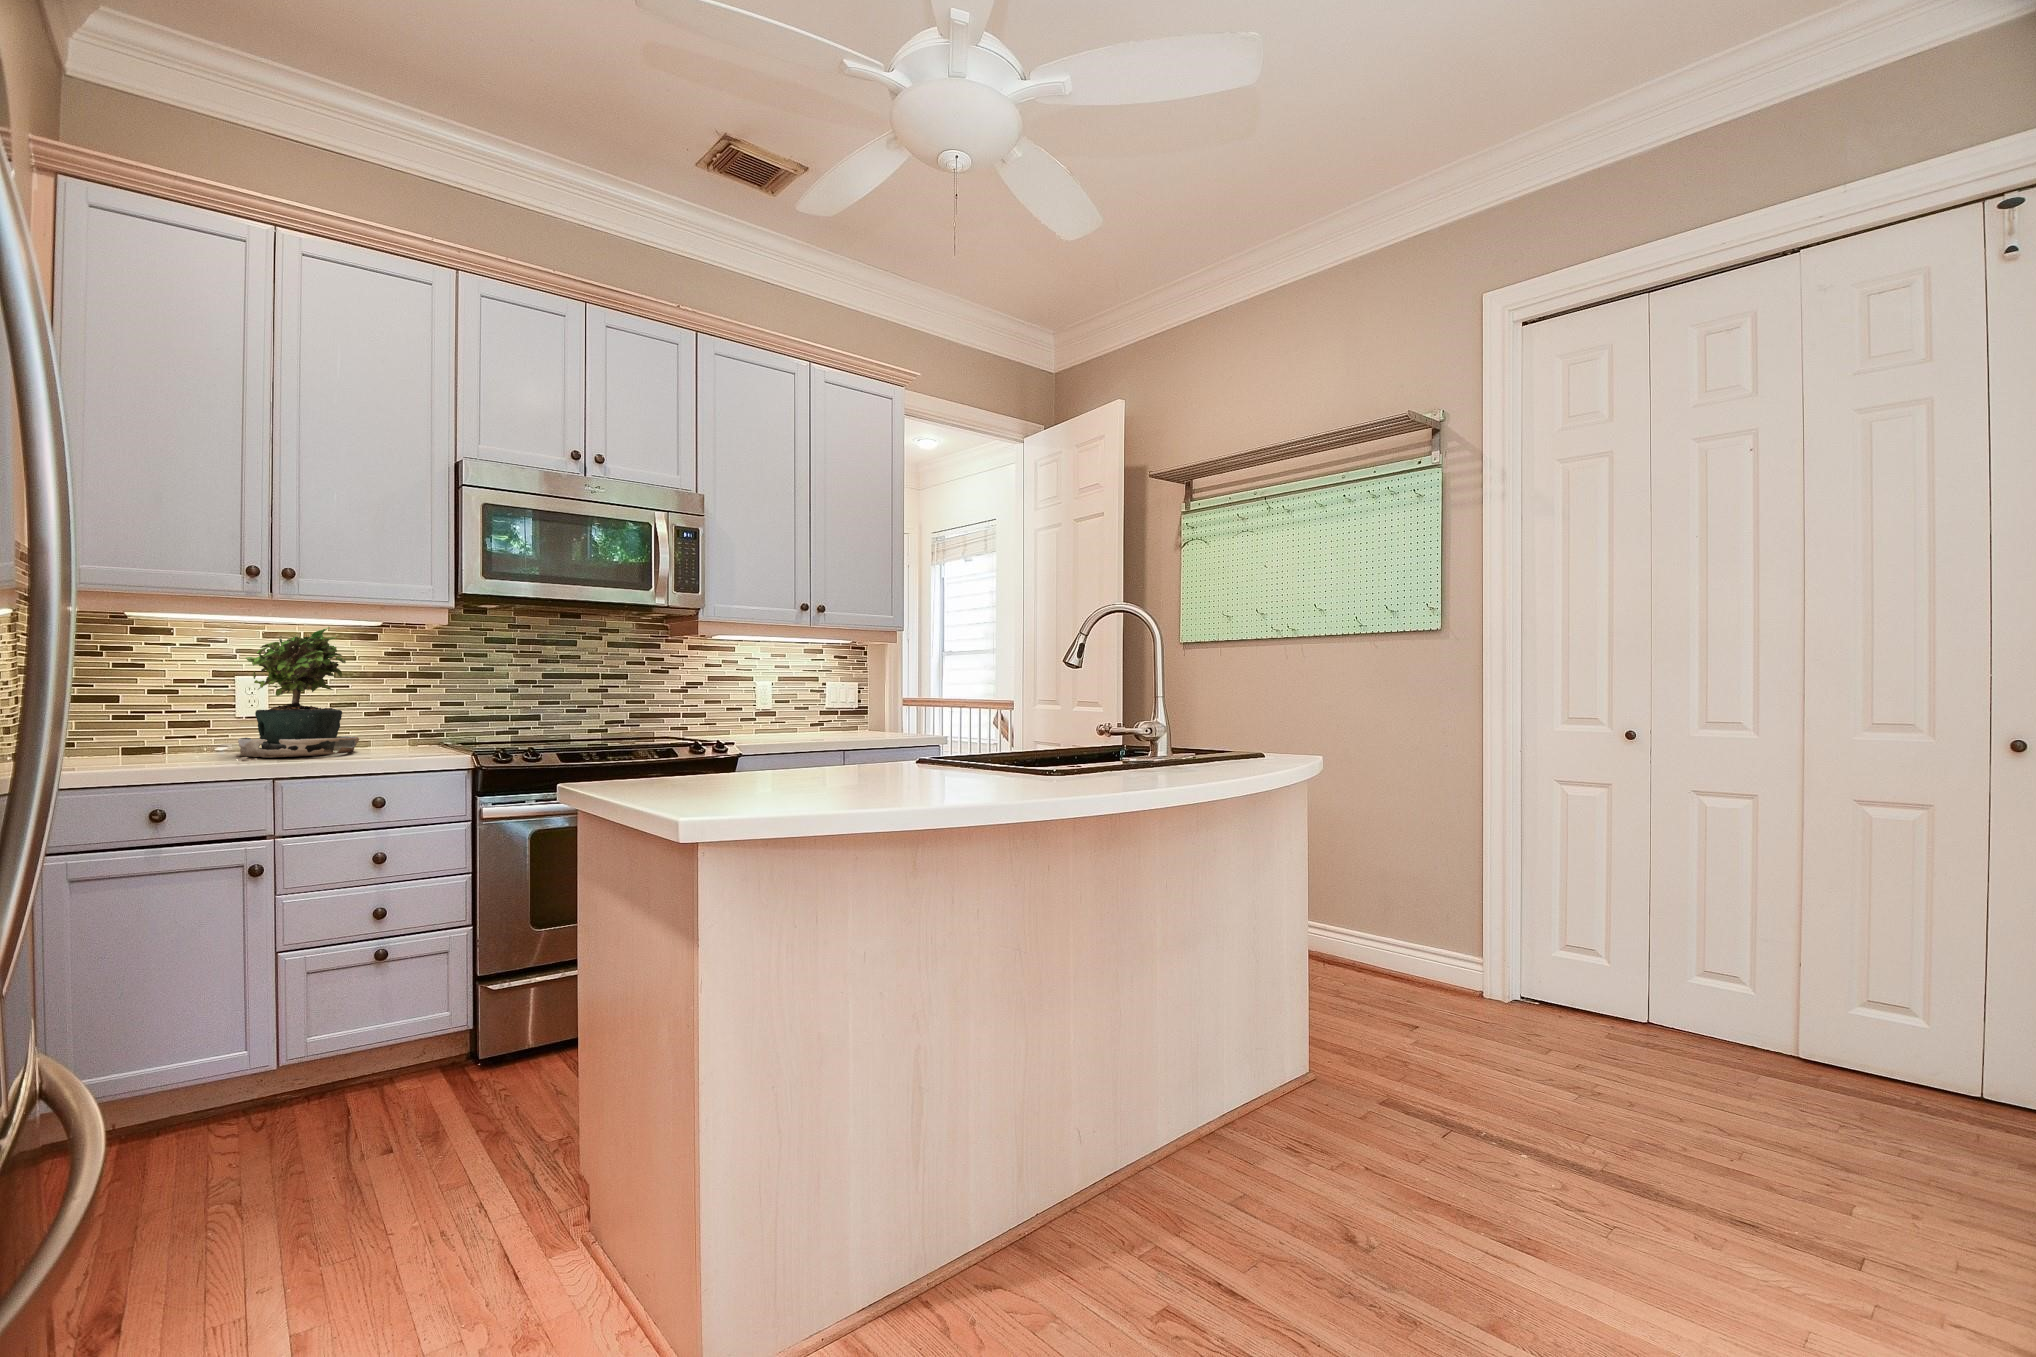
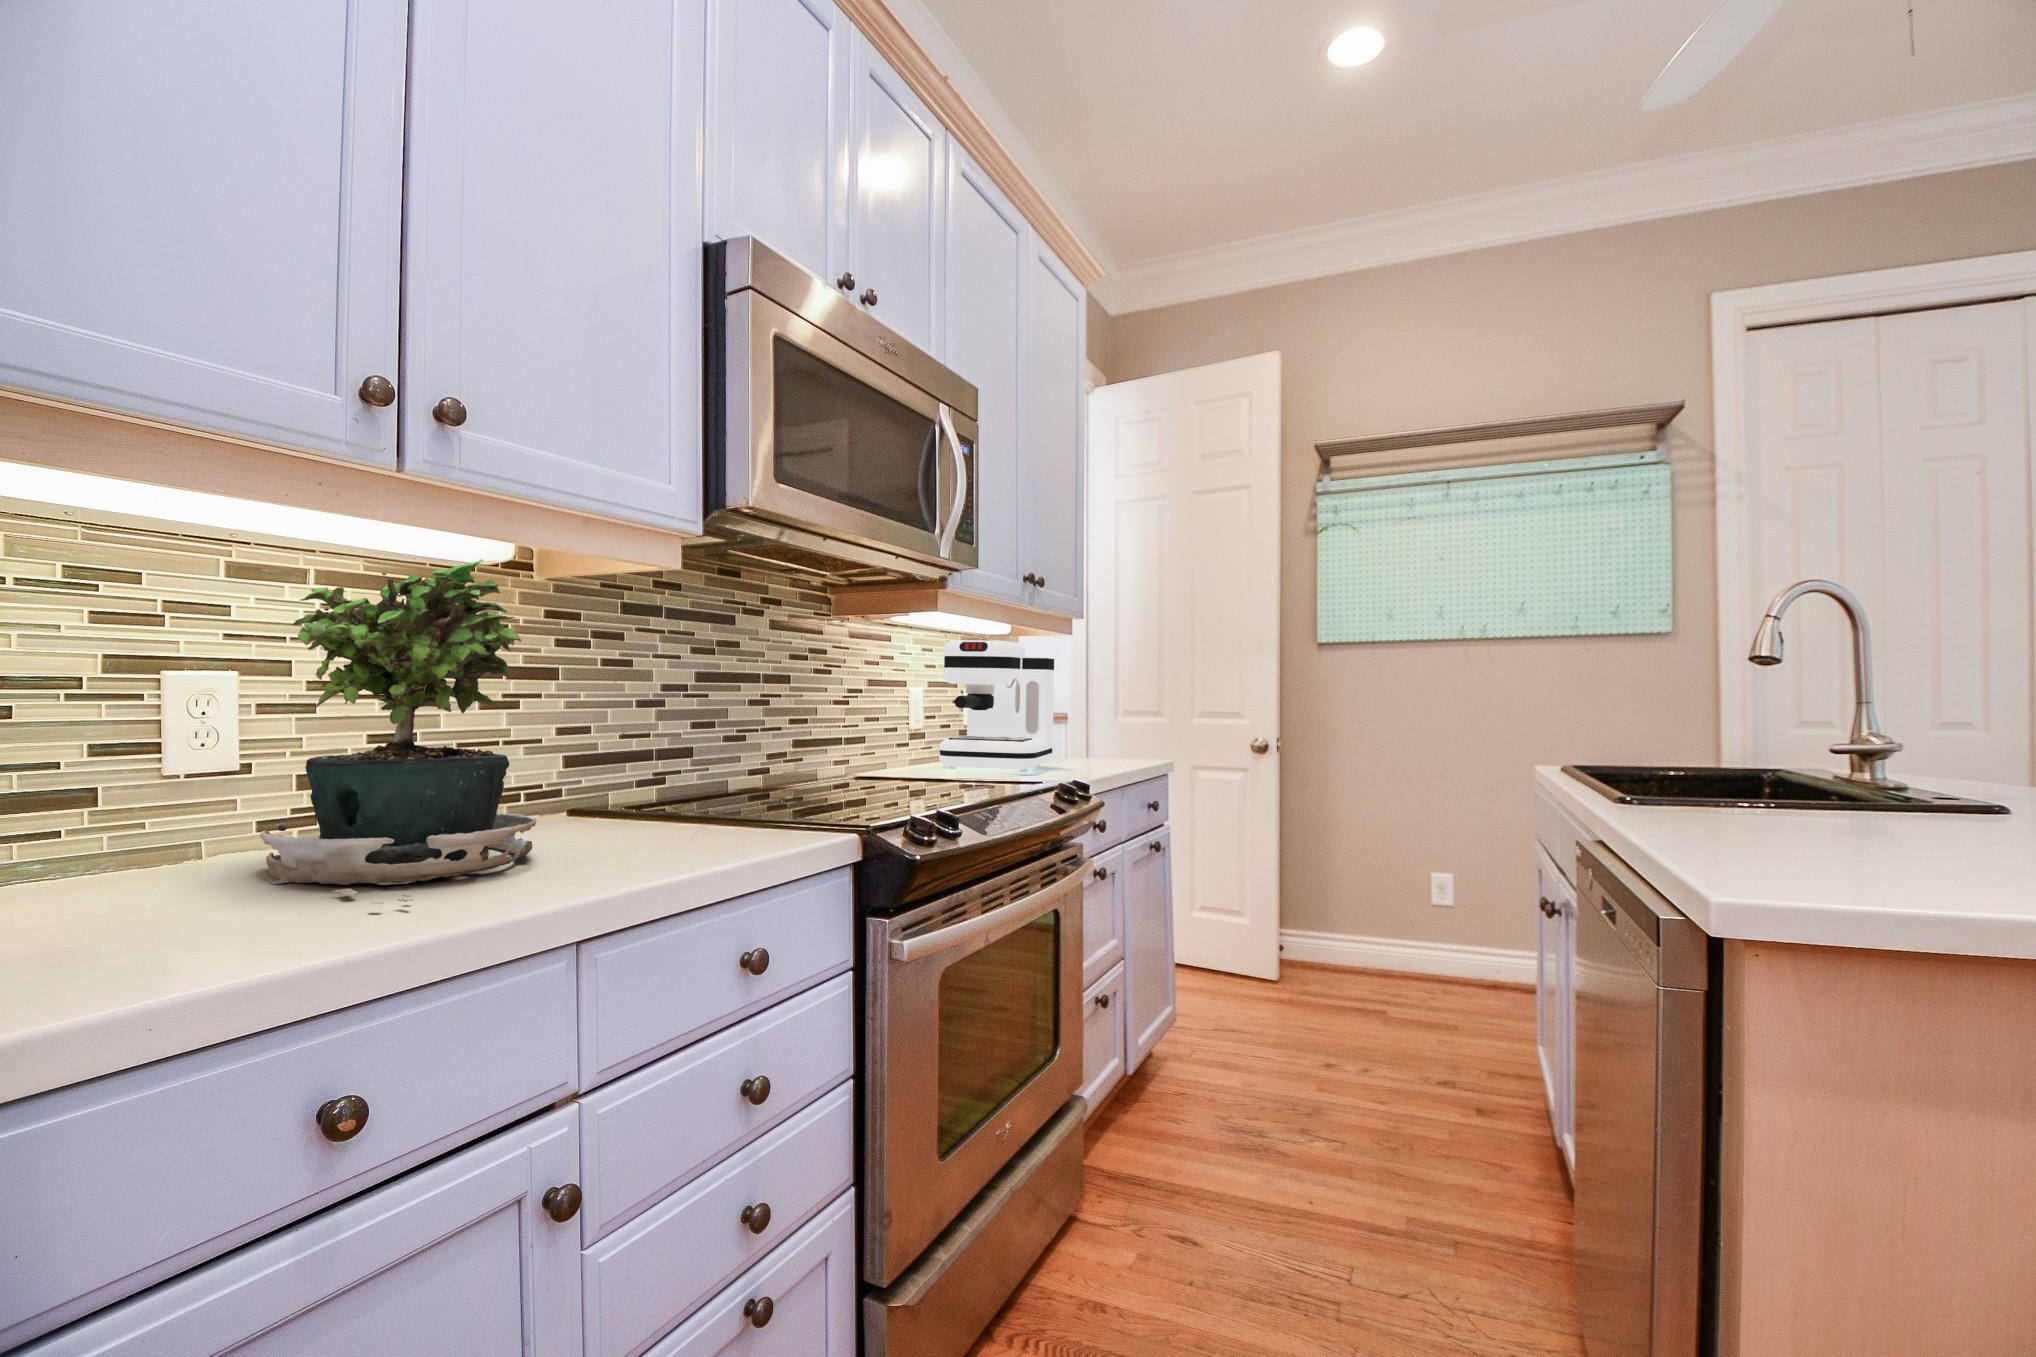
coffee maker: none [751,650,847,736] -> present [939,640,1054,772]

